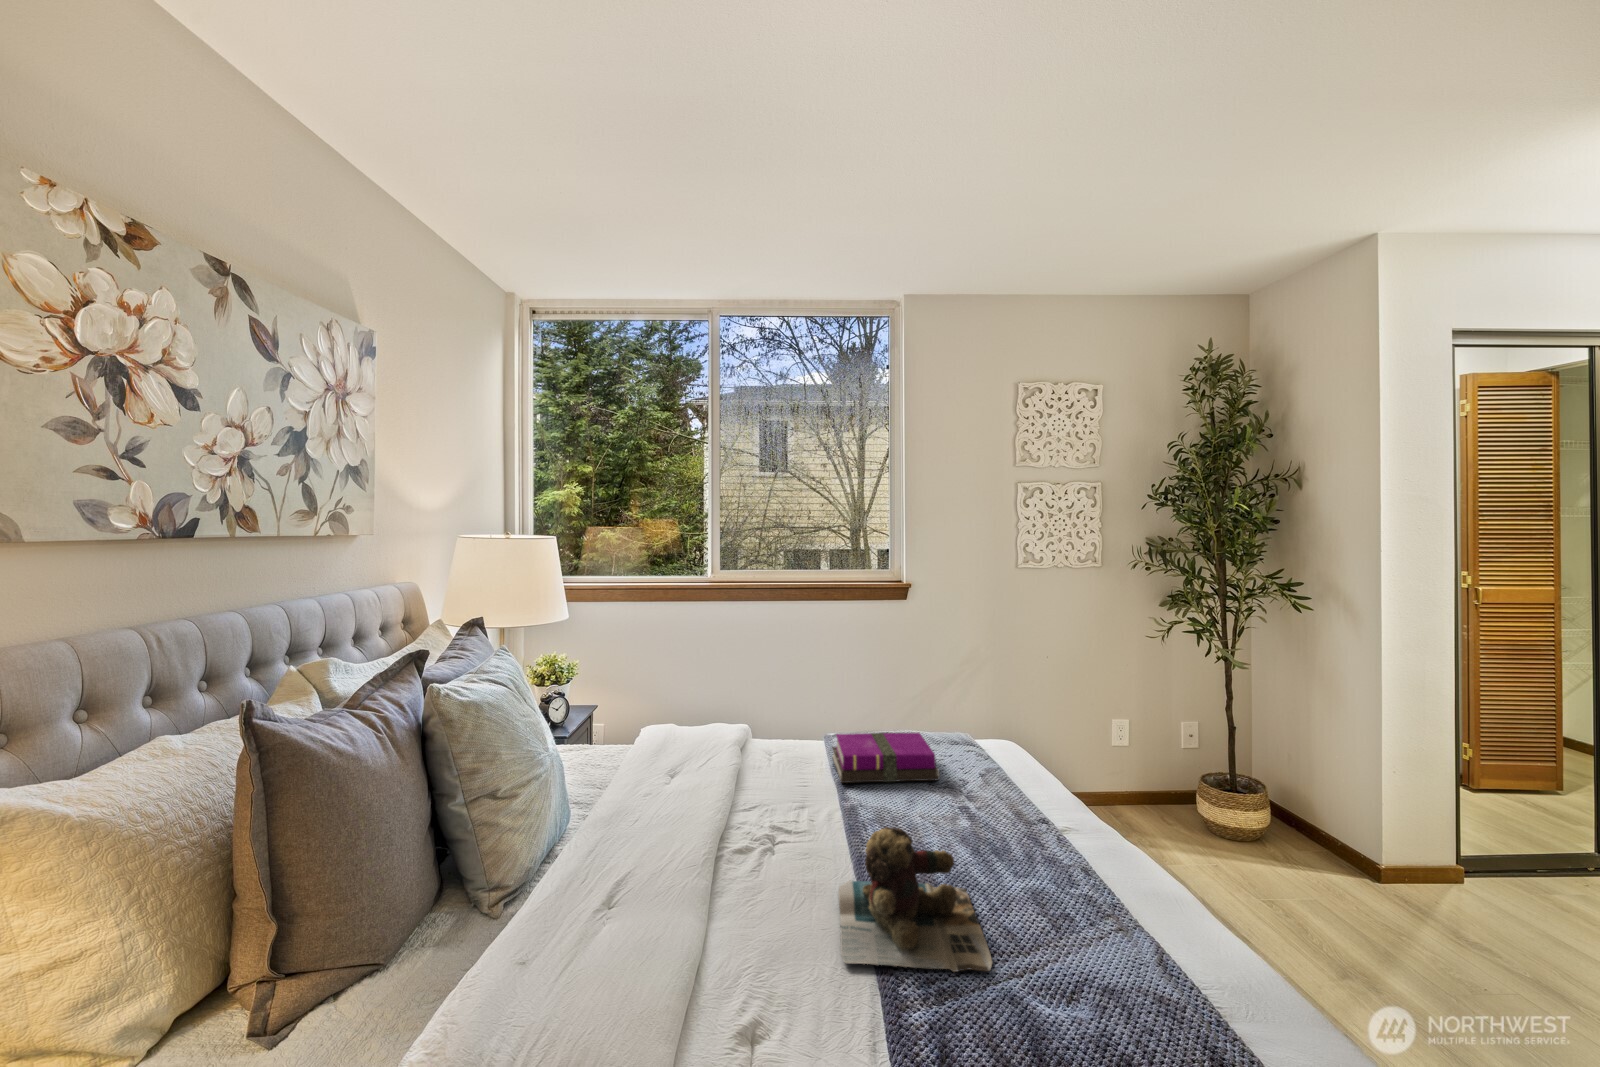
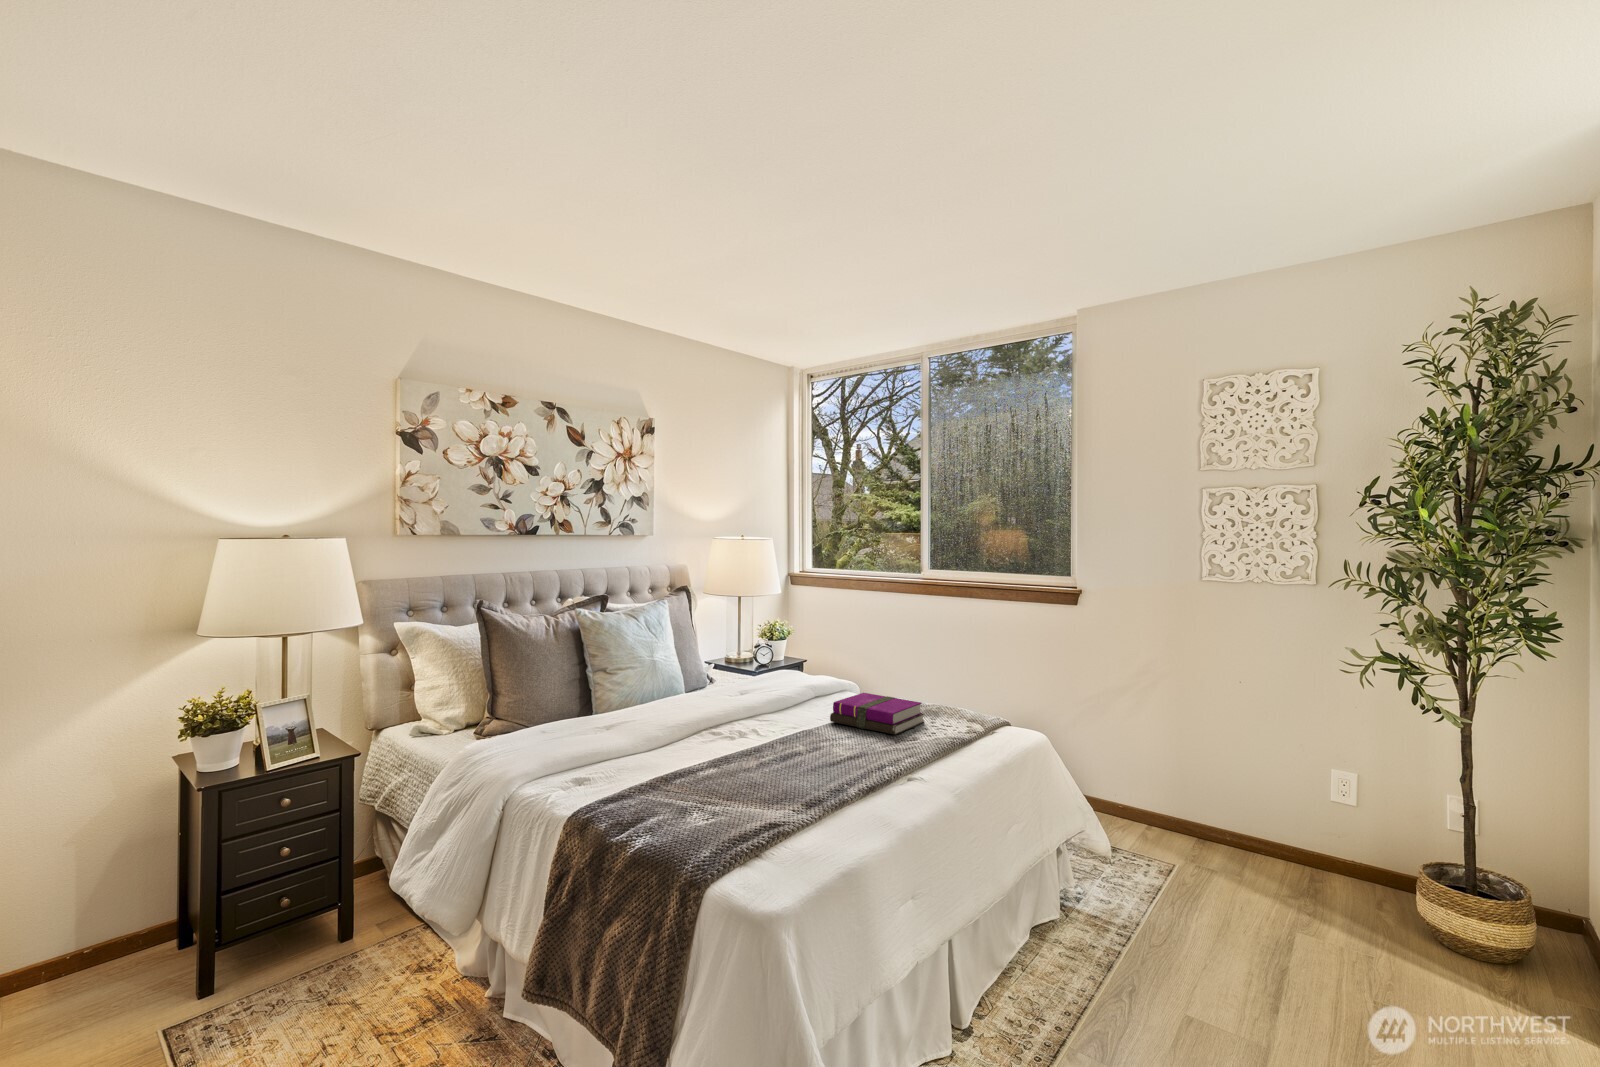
teddy bear: present [839,827,992,972] -> none [656,715,774,799]

